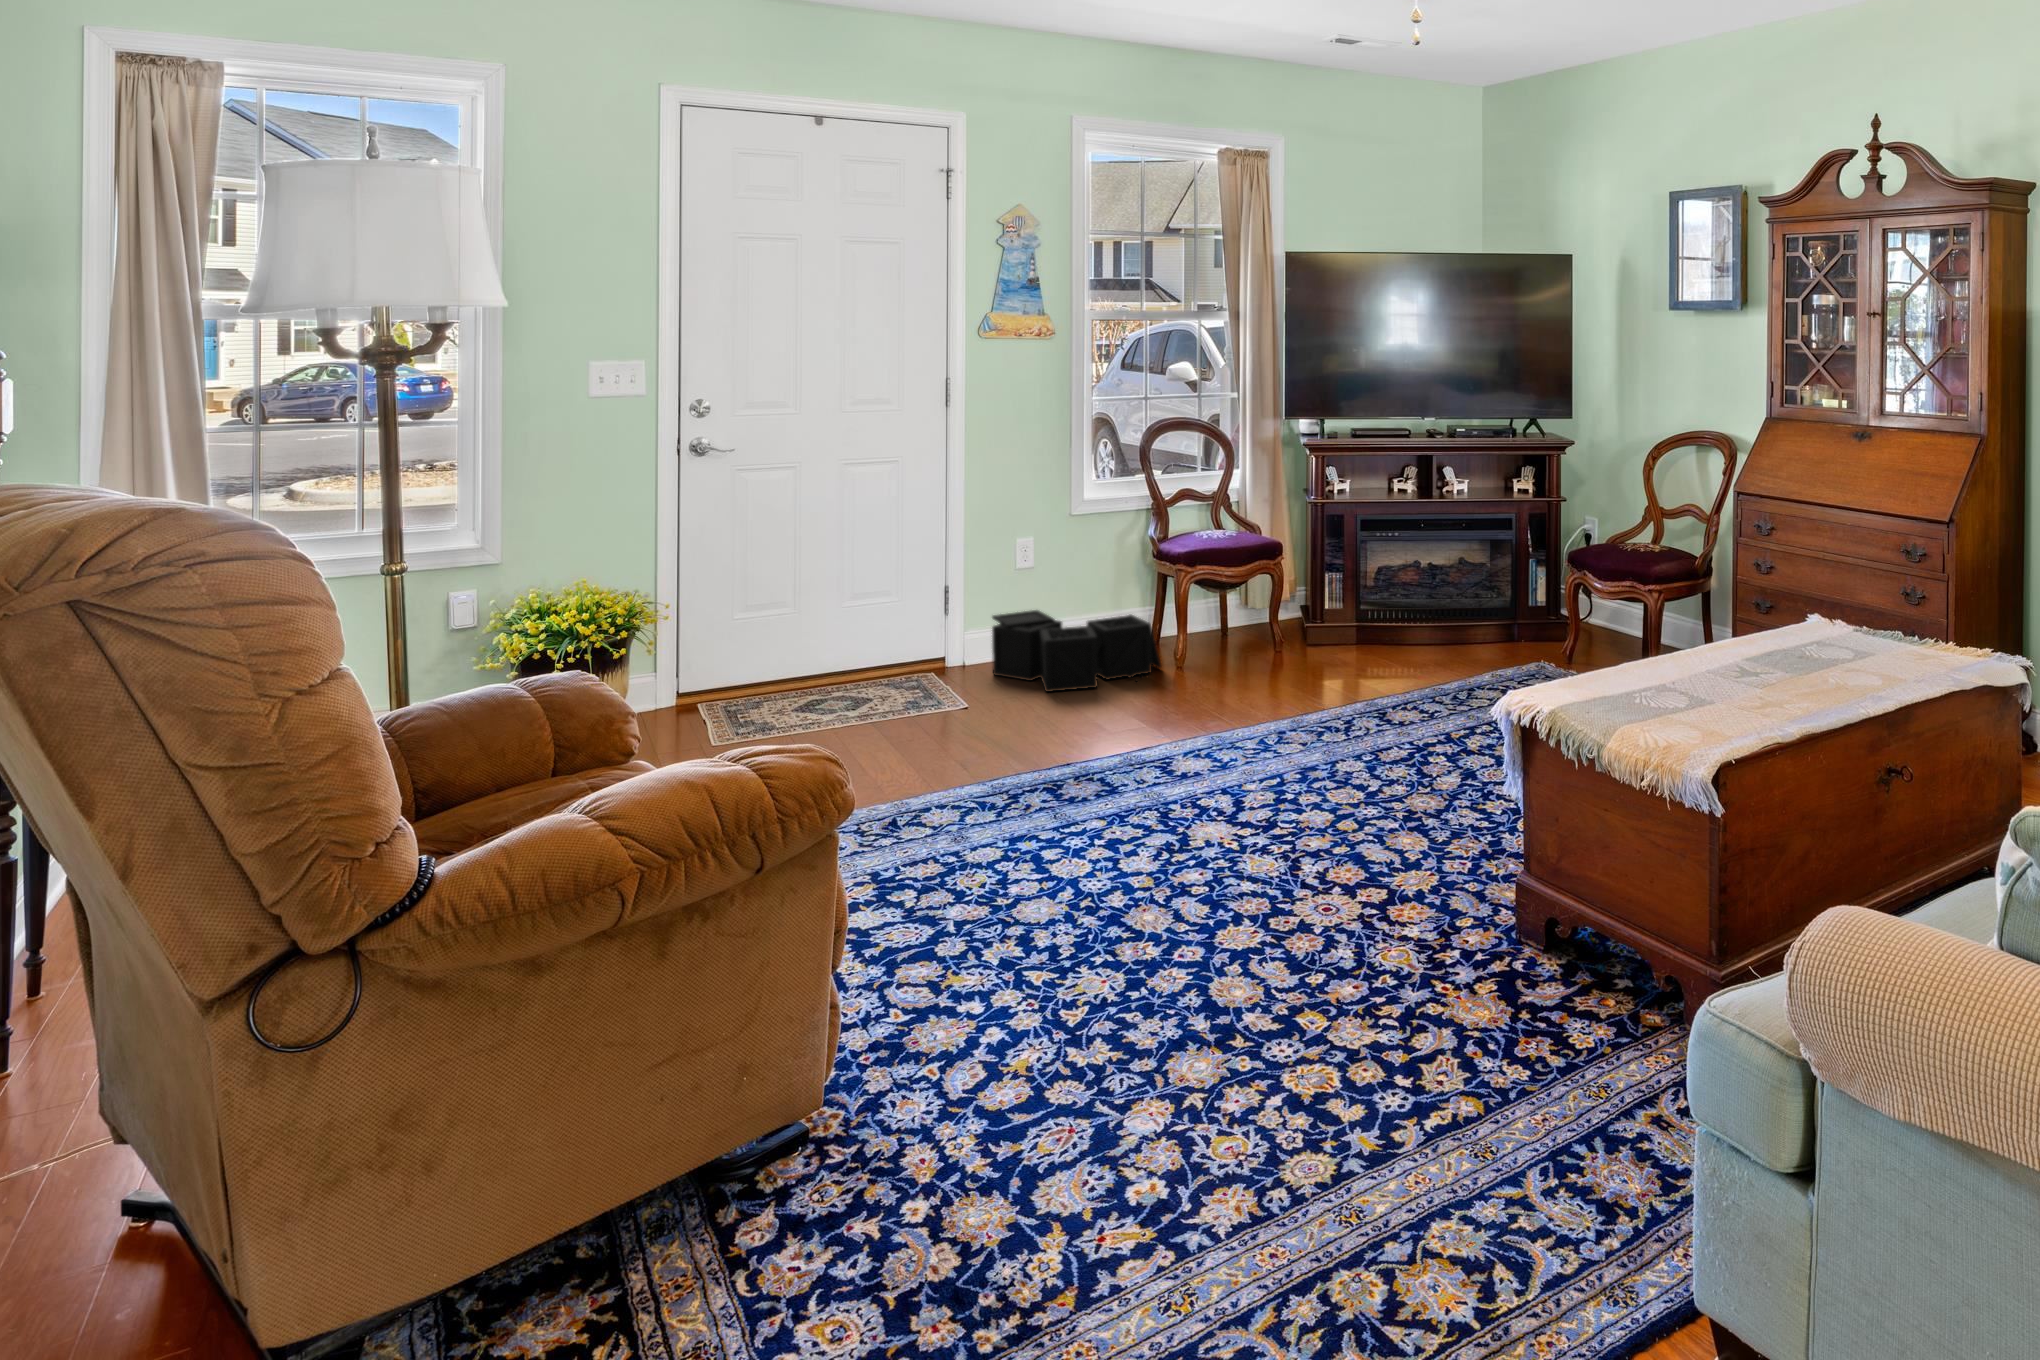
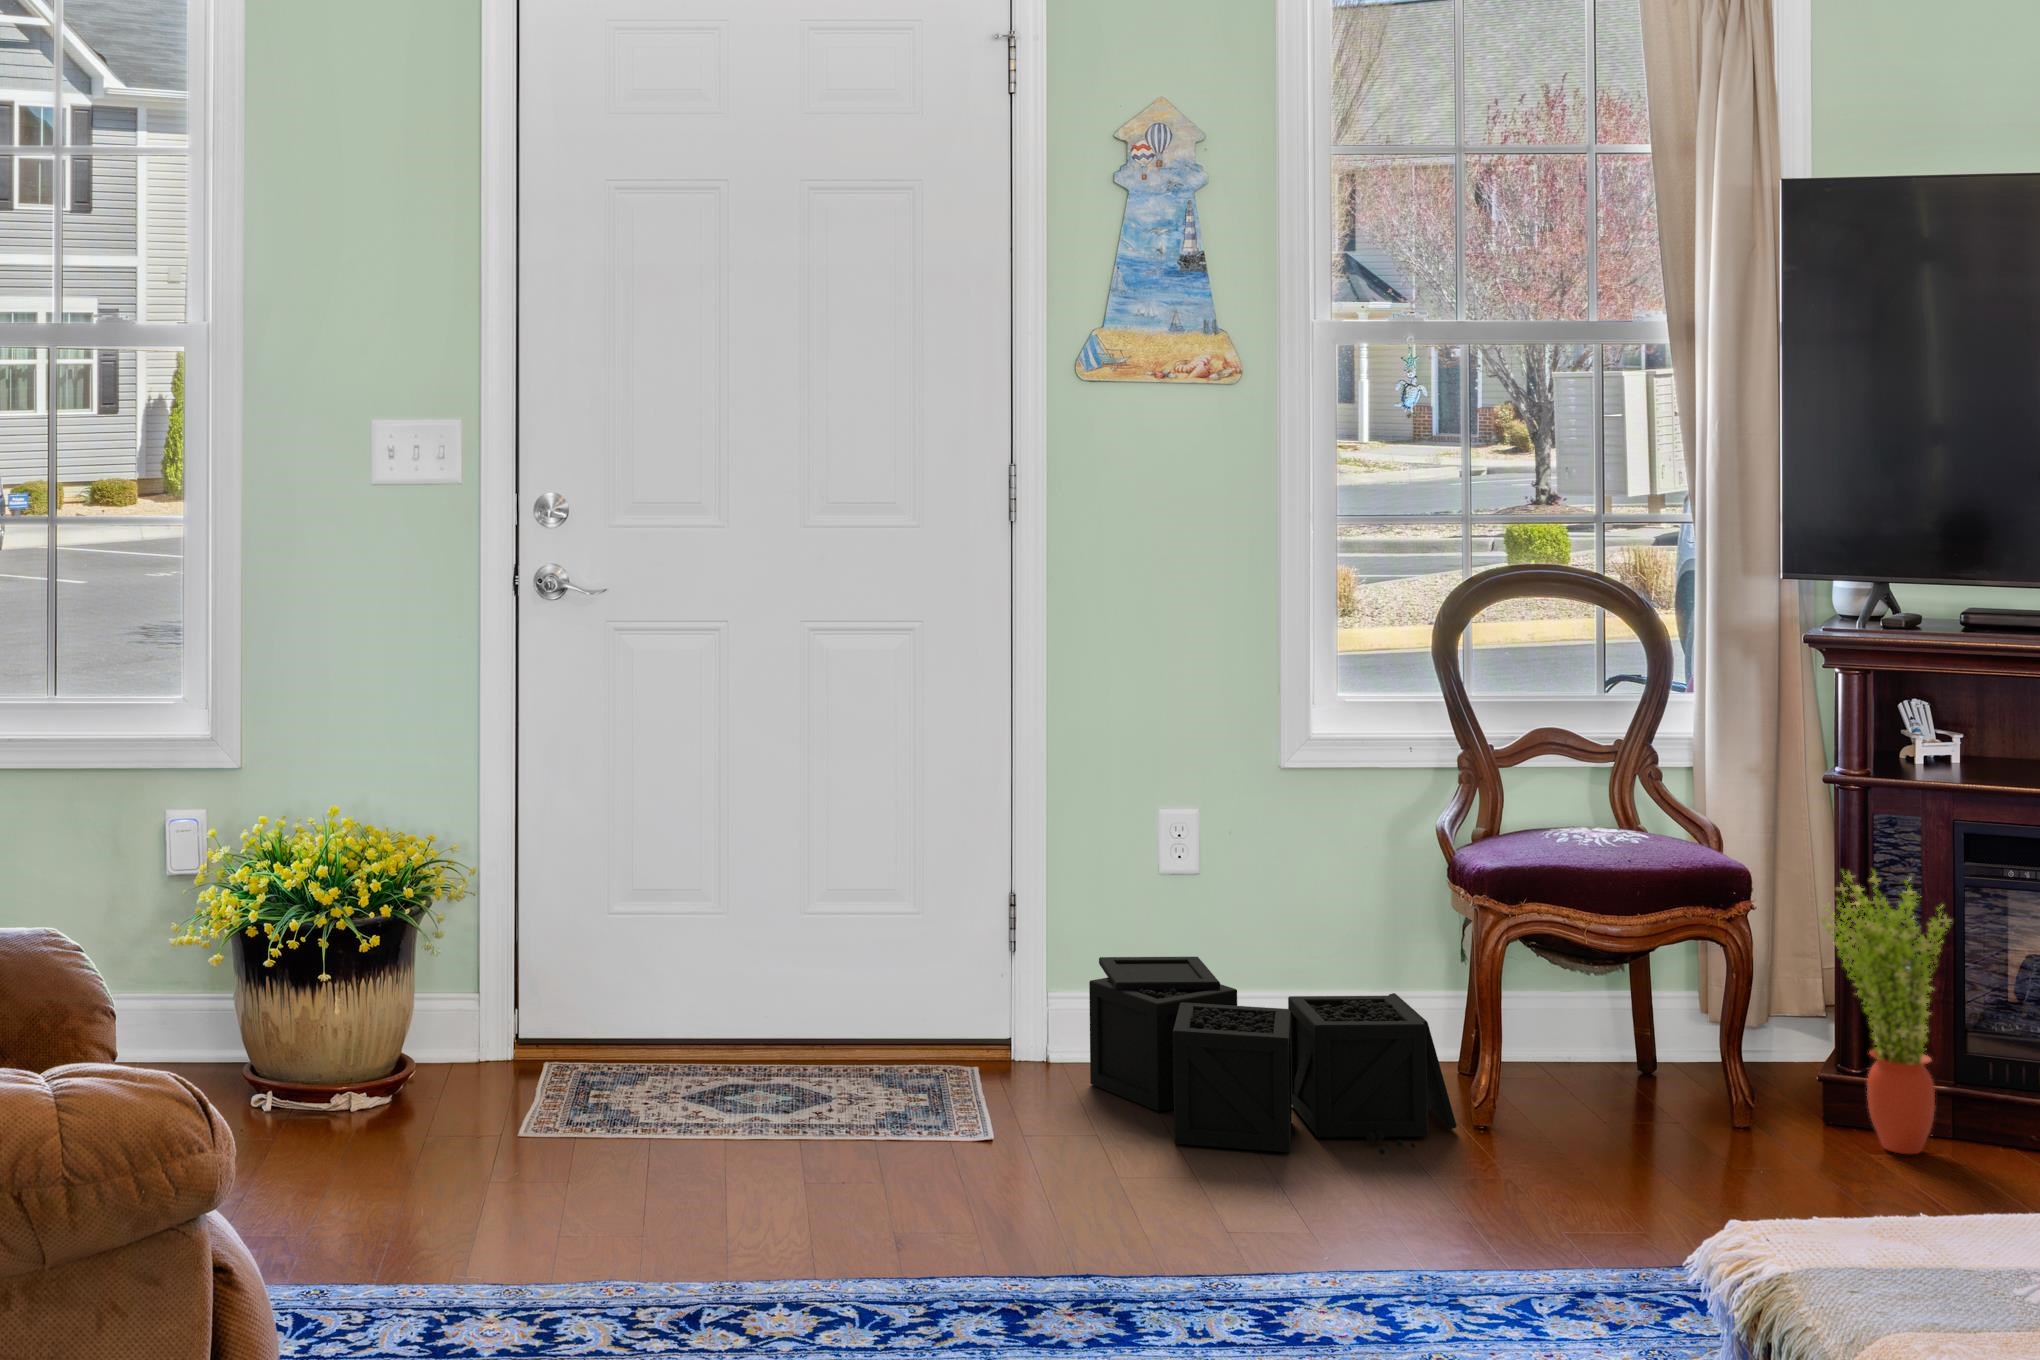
potted plant: none [1302,538,1351,652] -> present [1821,870,1952,1154]

